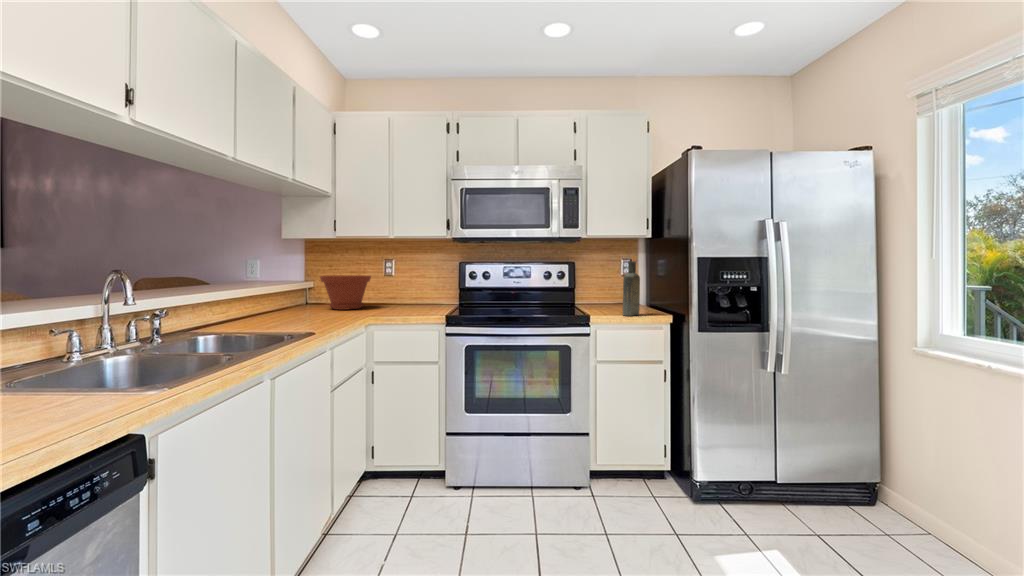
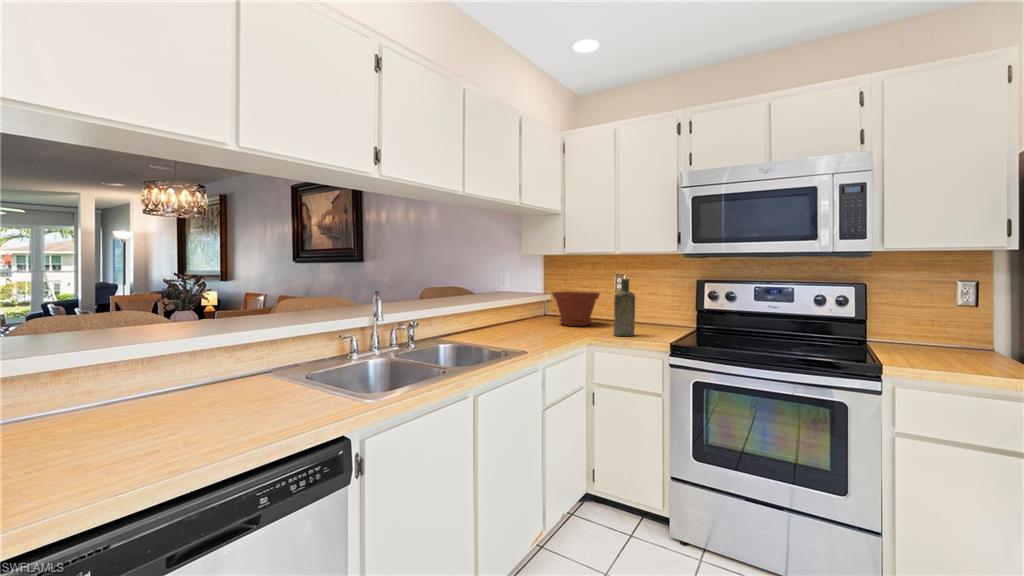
bottle: present [623,261,640,316] -> present [614,279,635,336]

